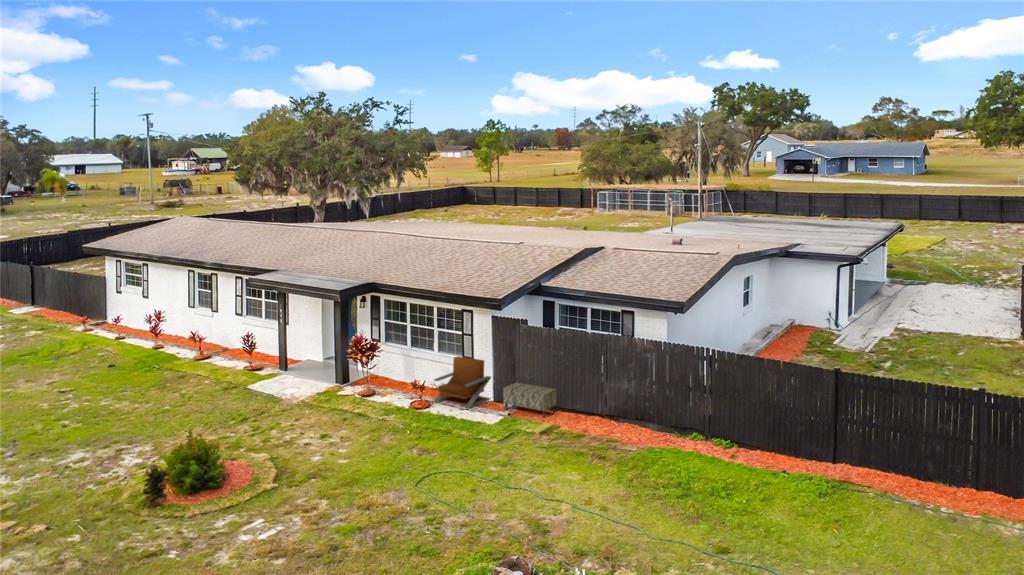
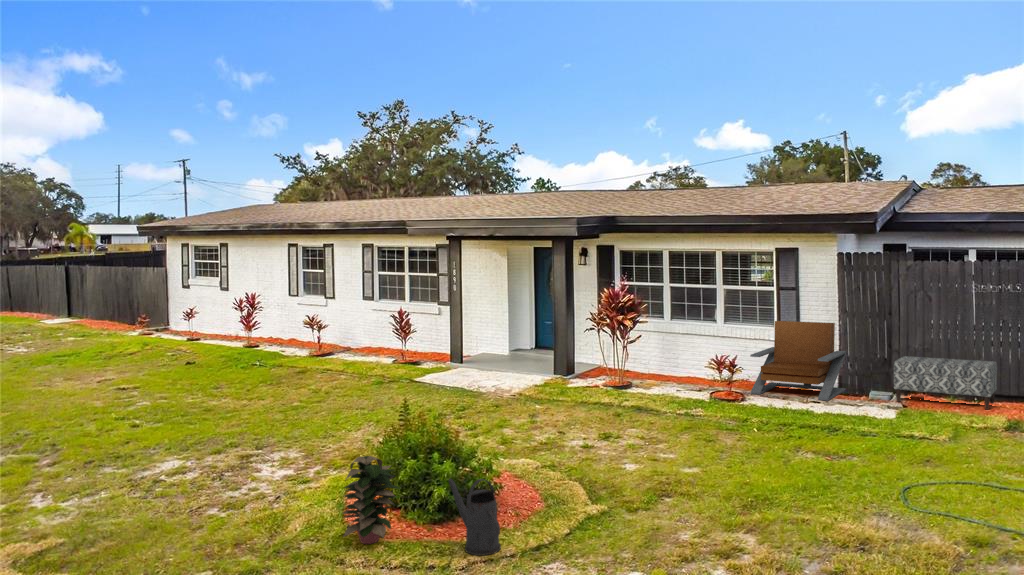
watering can: none [194,475,214,512] -> present [449,479,501,555]

